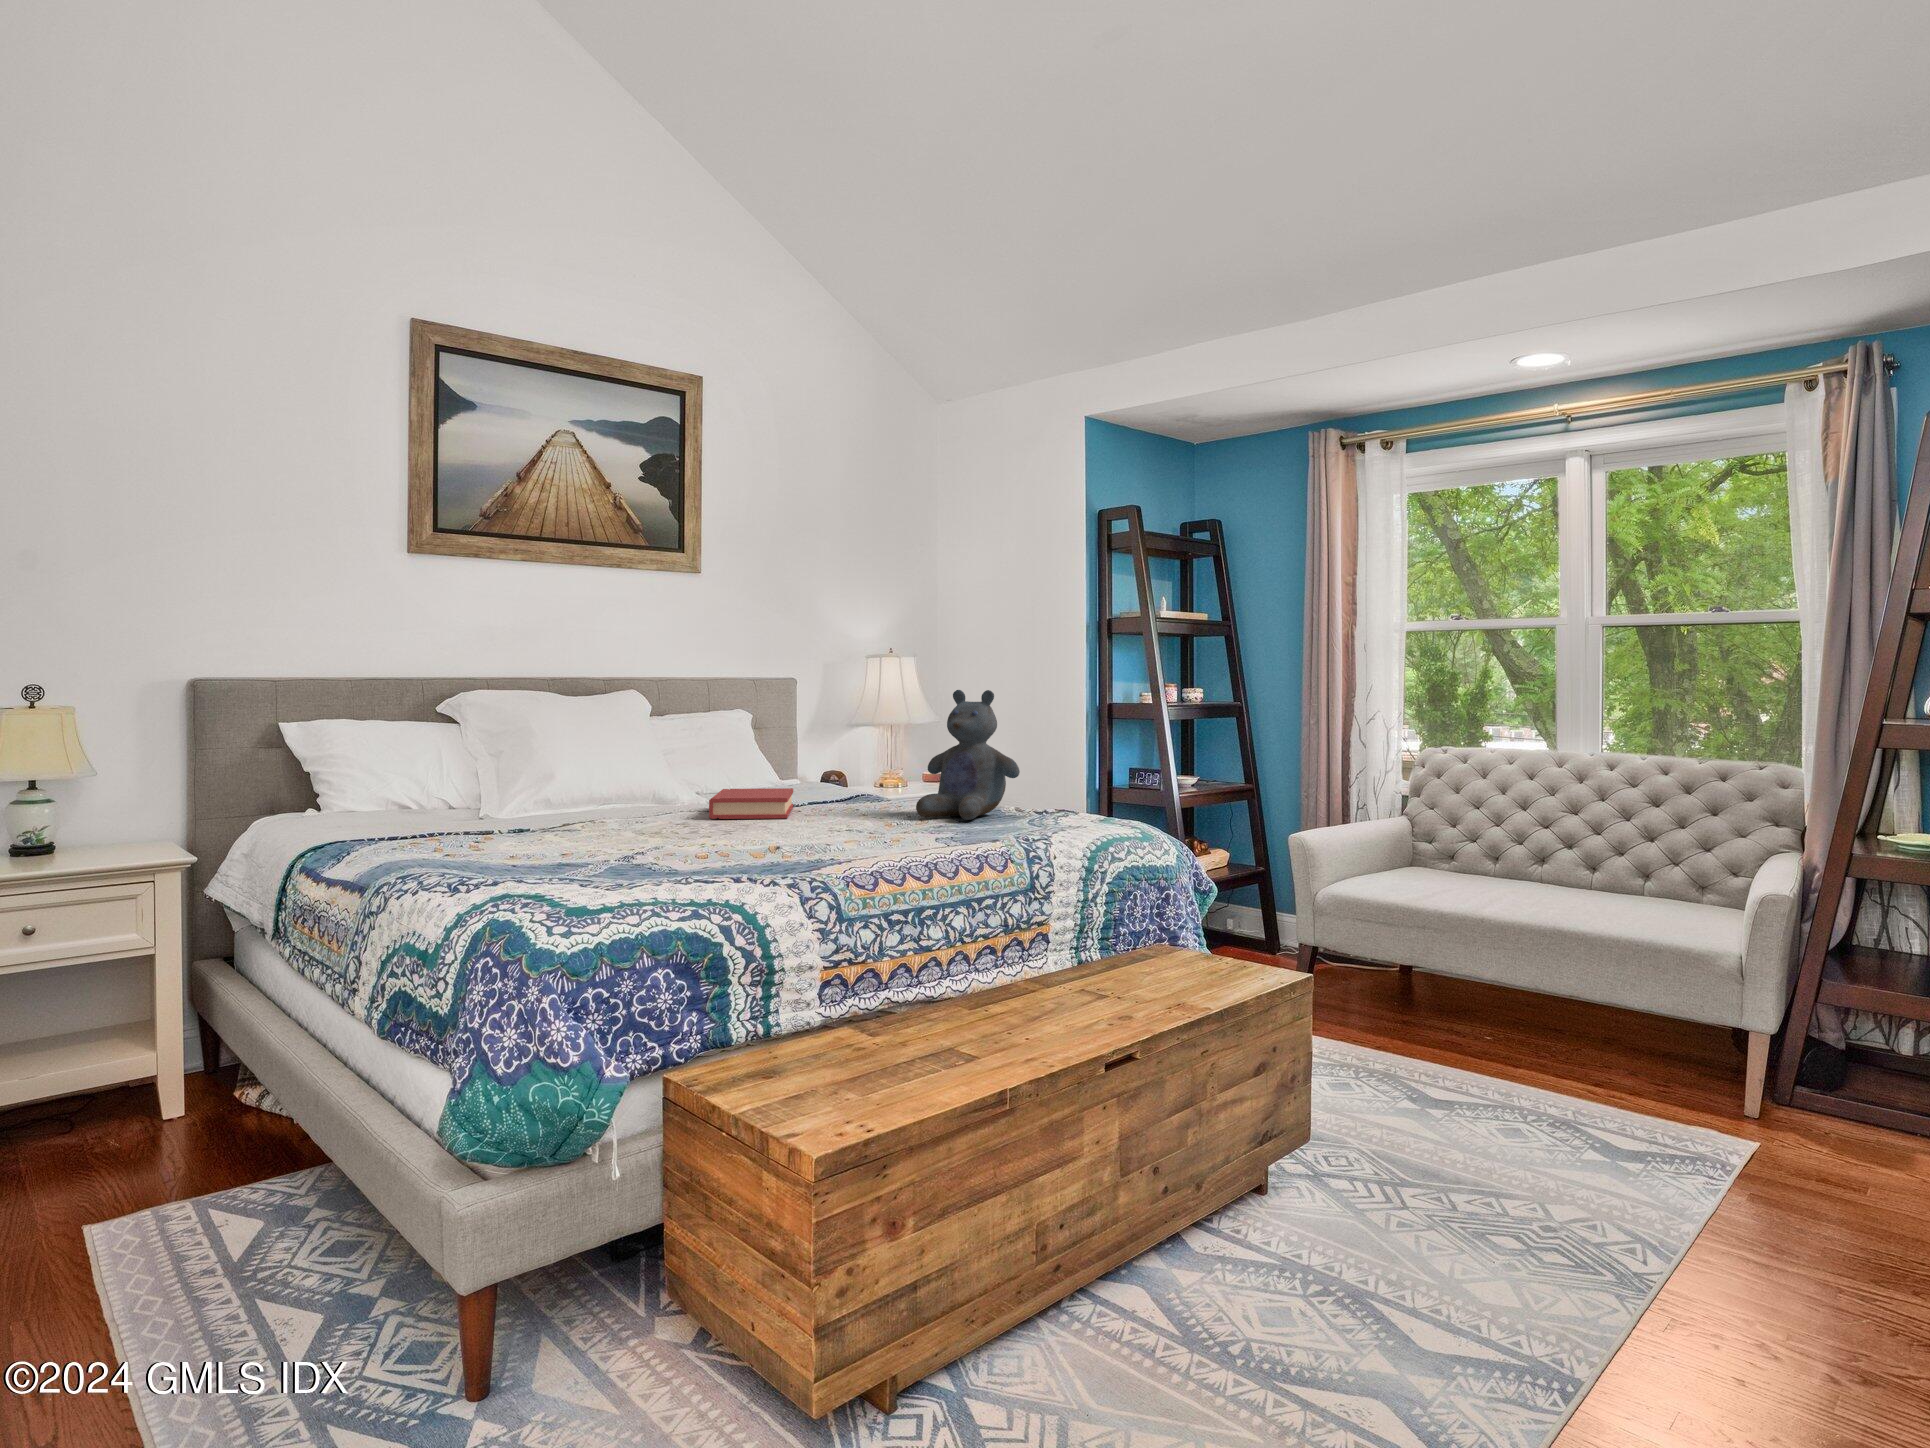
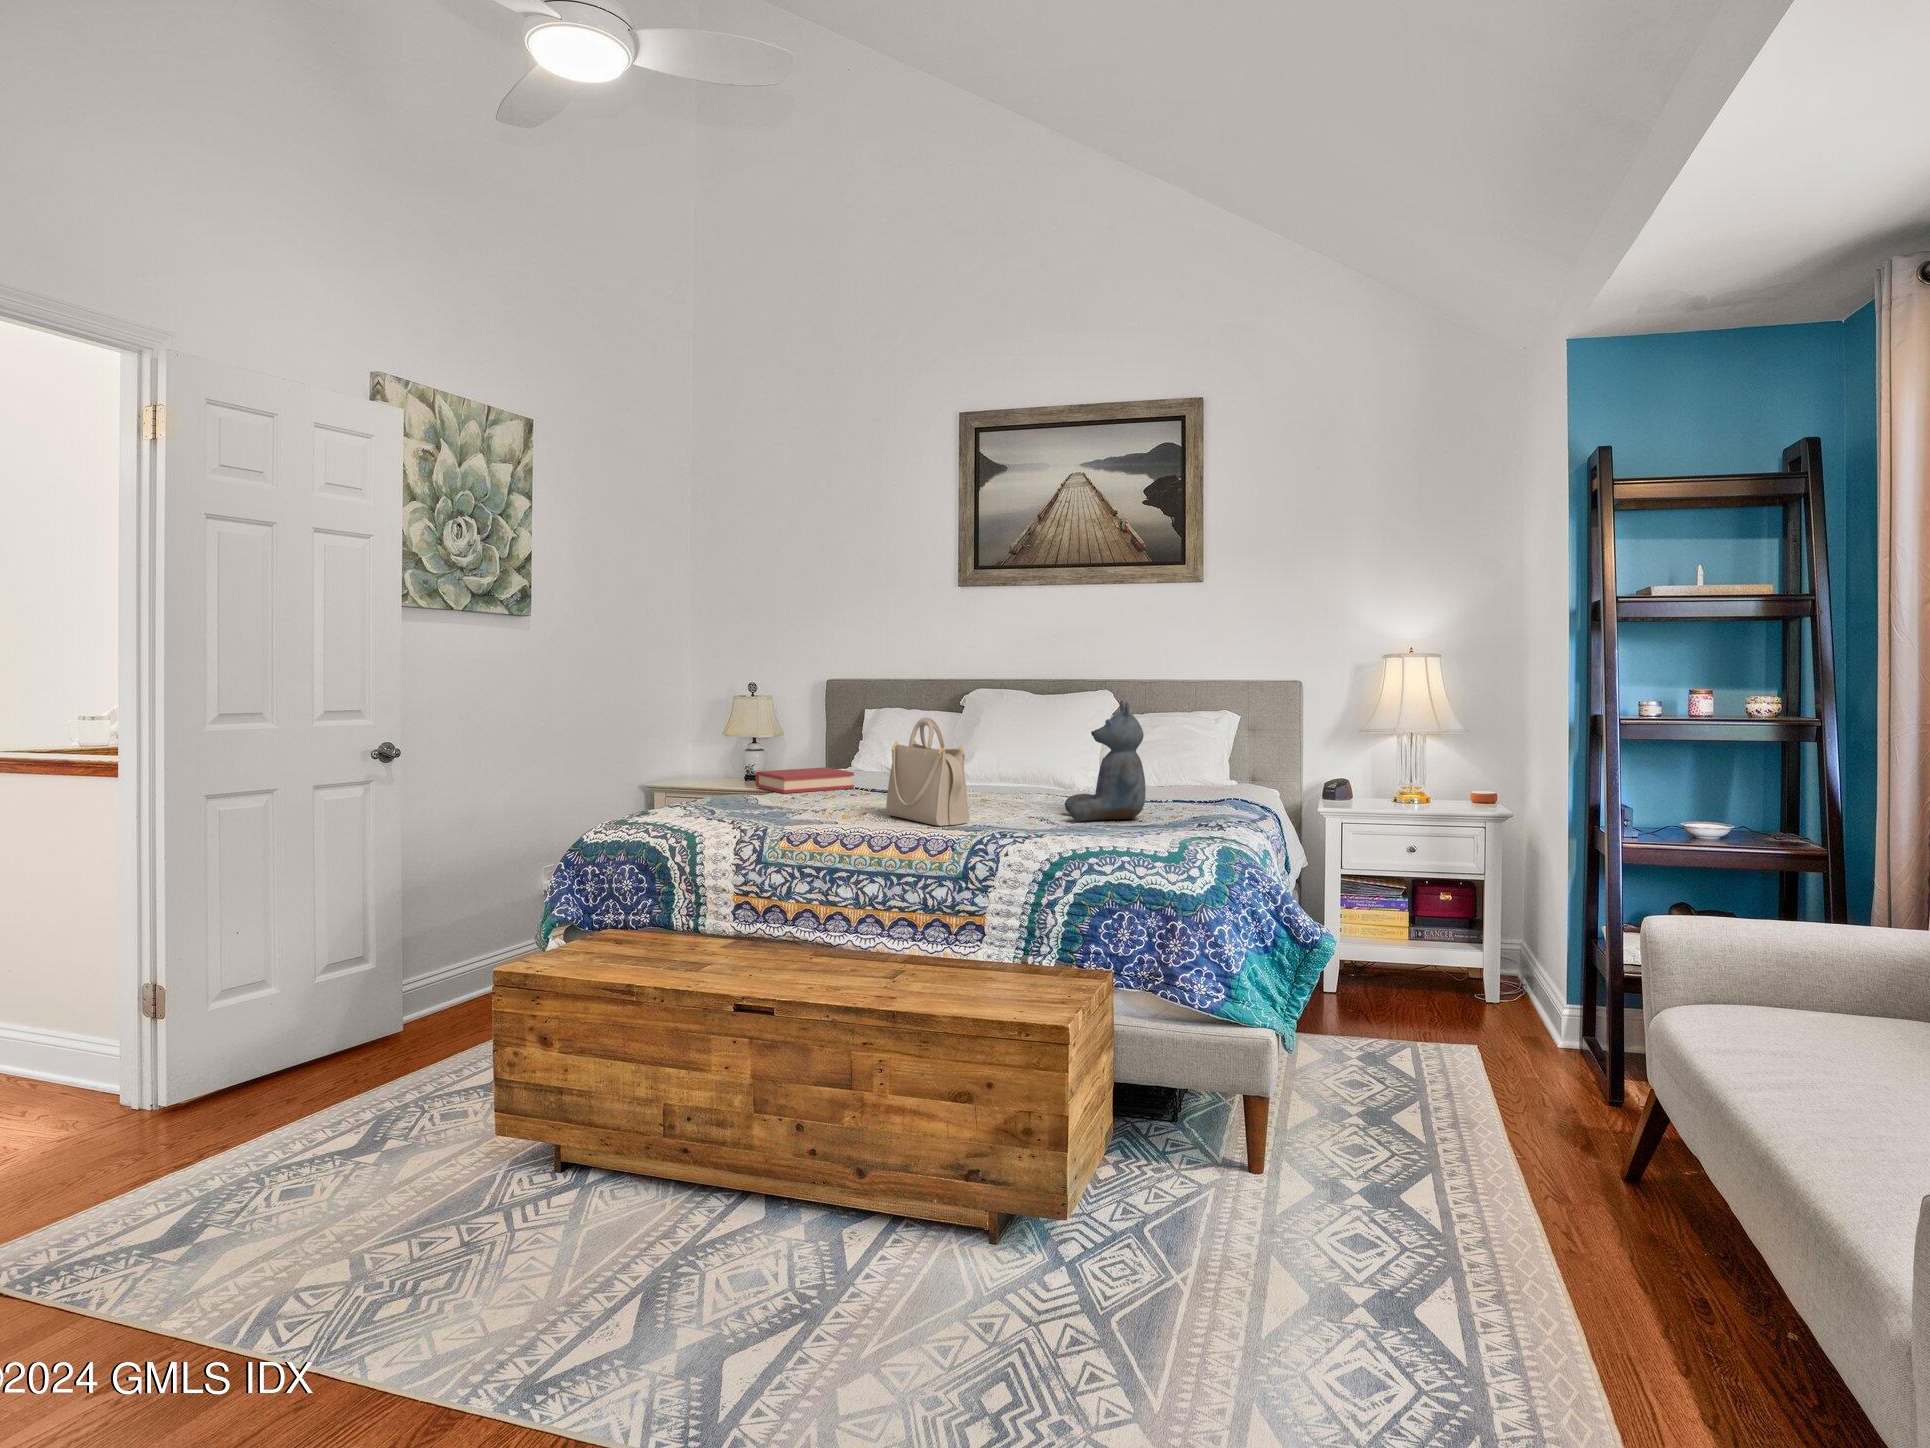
handbag: none [794,715,920,843] -> present [886,718,969,826]
hardback book: present [709,788,793,819] -> present [756,767,854,793]

